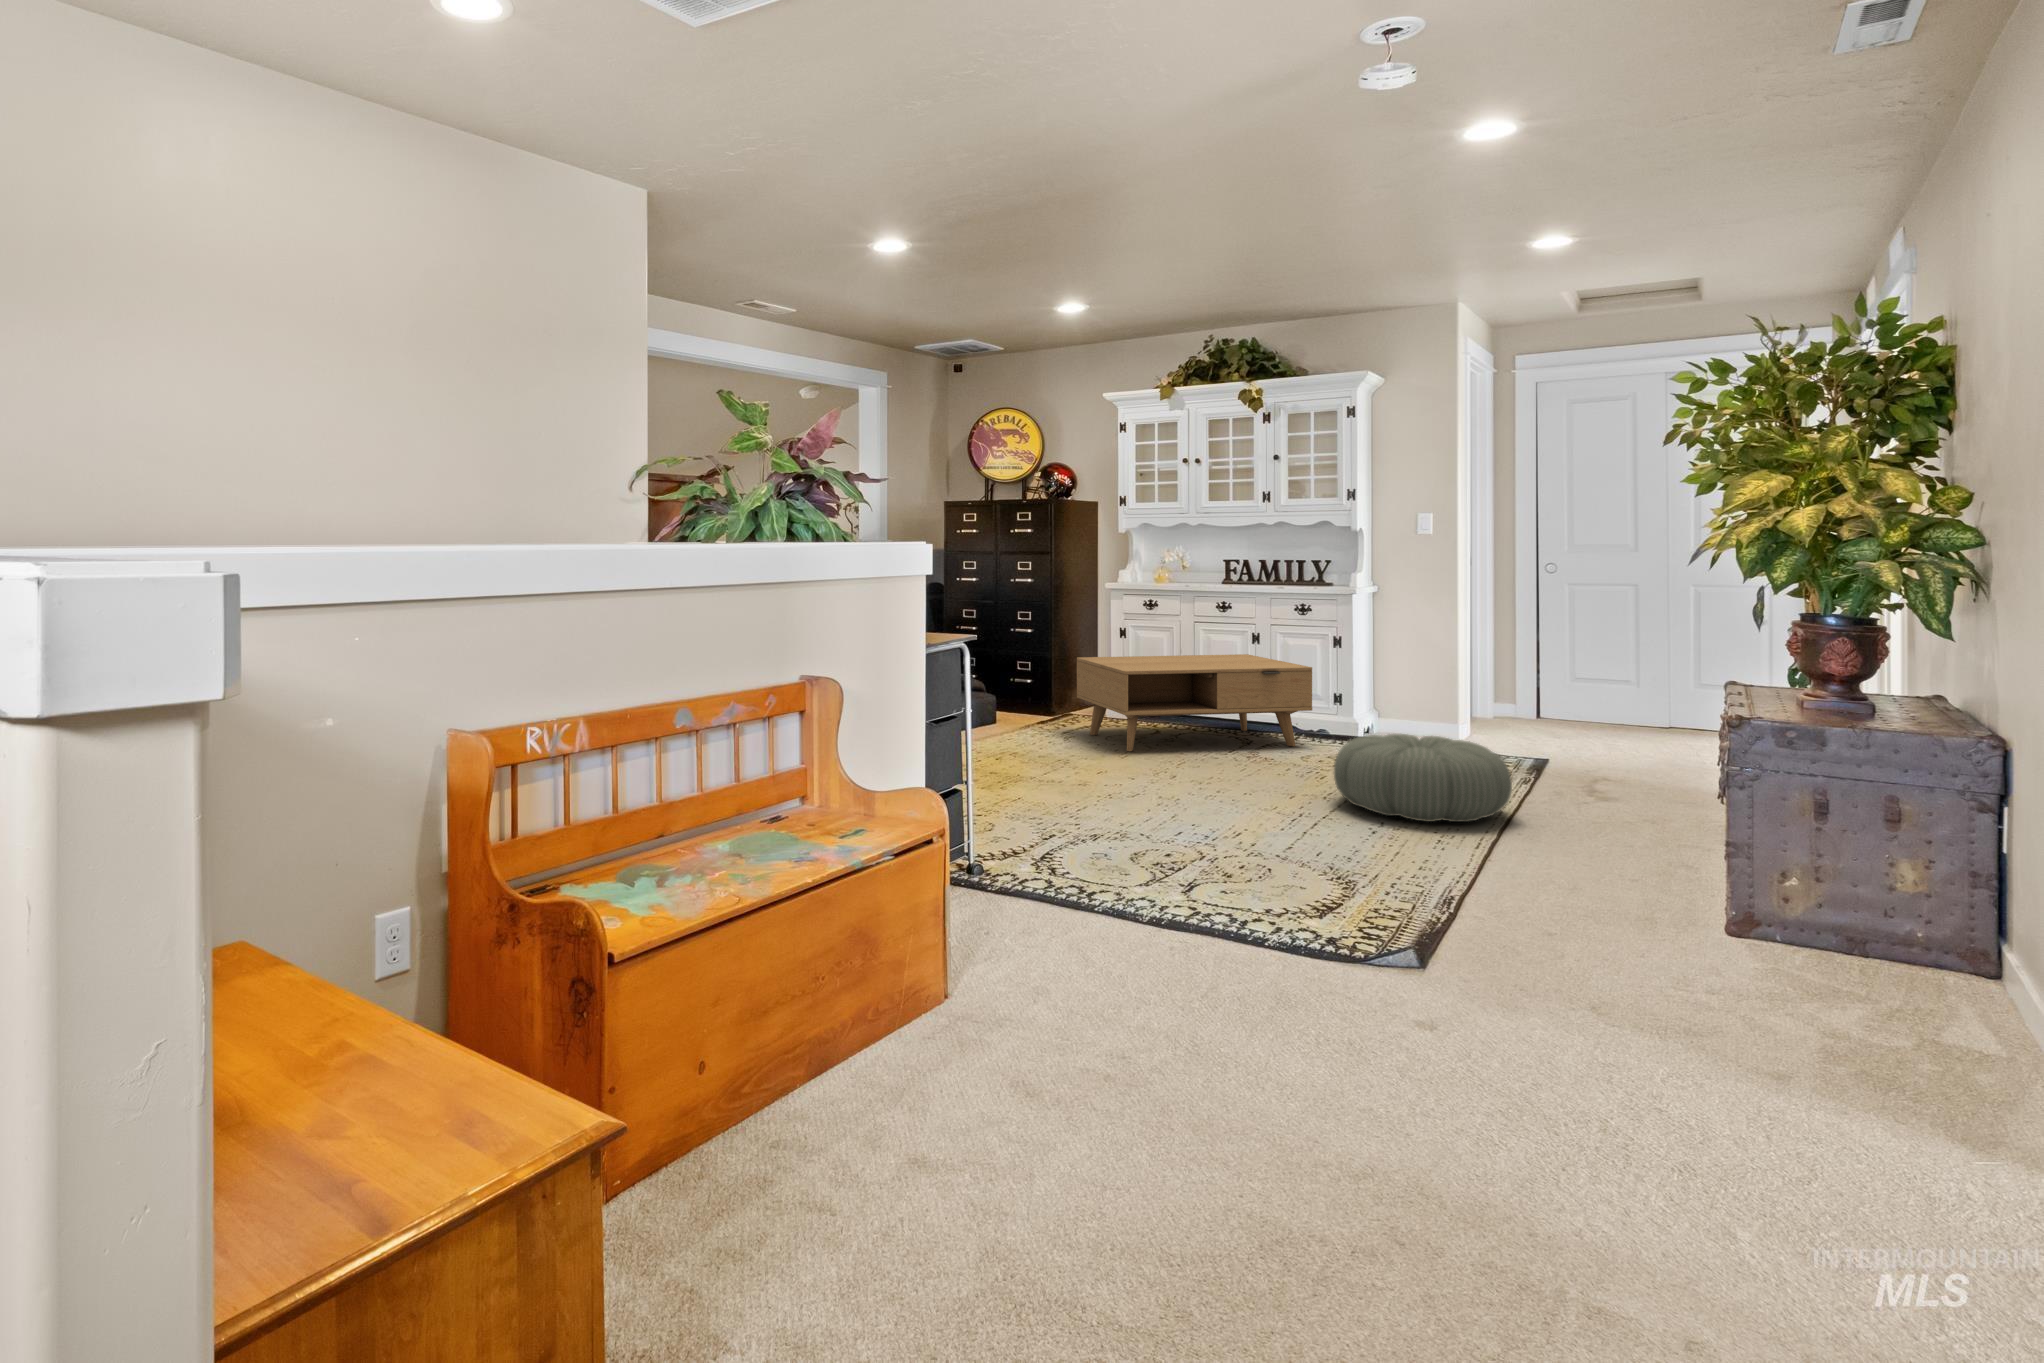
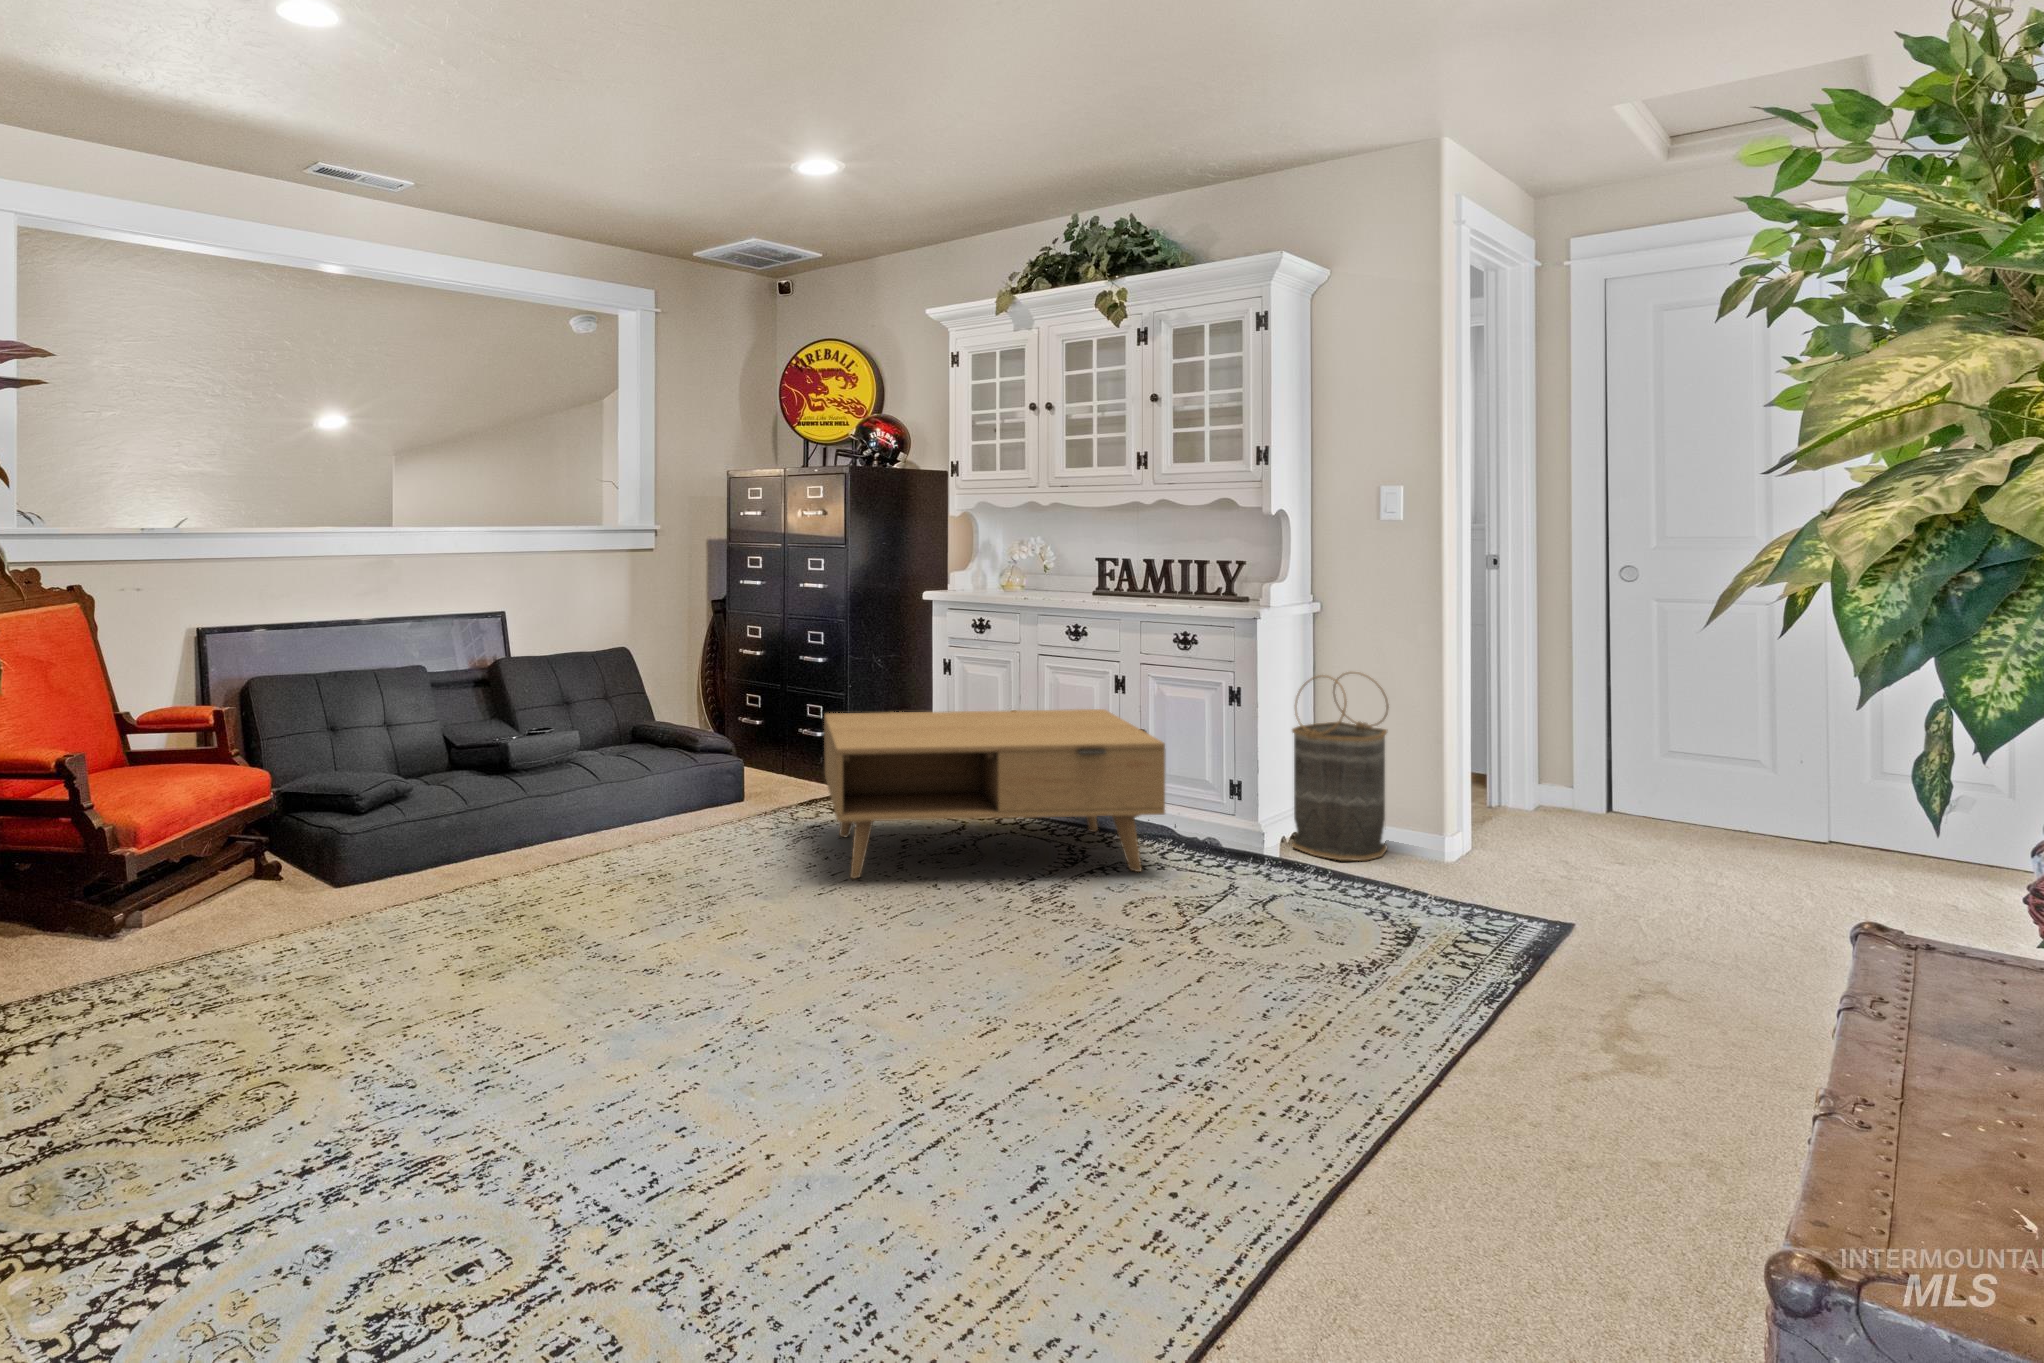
basket: none [1373,627,1431,740] -> present [1292,672,1389,861]
pouf: present [1334,734,1512,822] -> none [1068,904,1400,1126]

